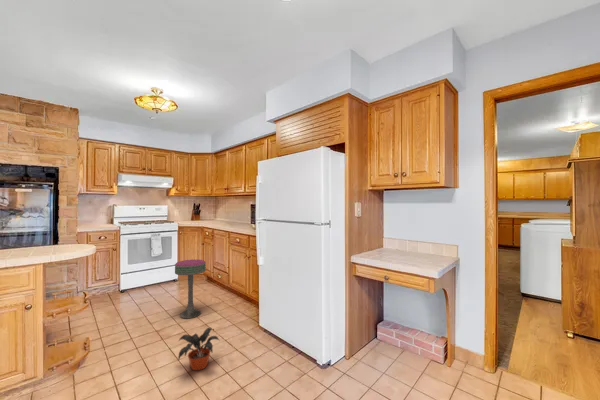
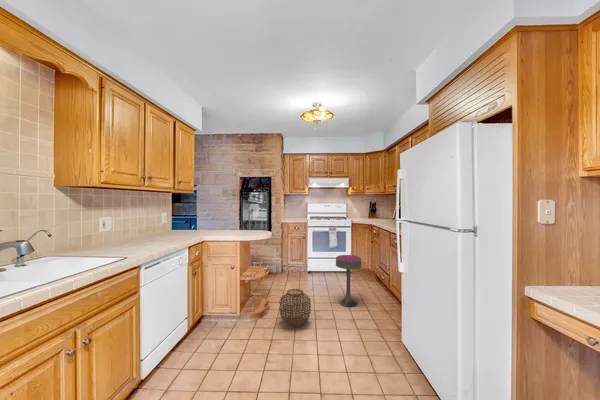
woven basket: none [105,311,154,365] -> present [280,289,311,327]
potted plant: present [178,328,219,370] -> none [318,318,353,352]

